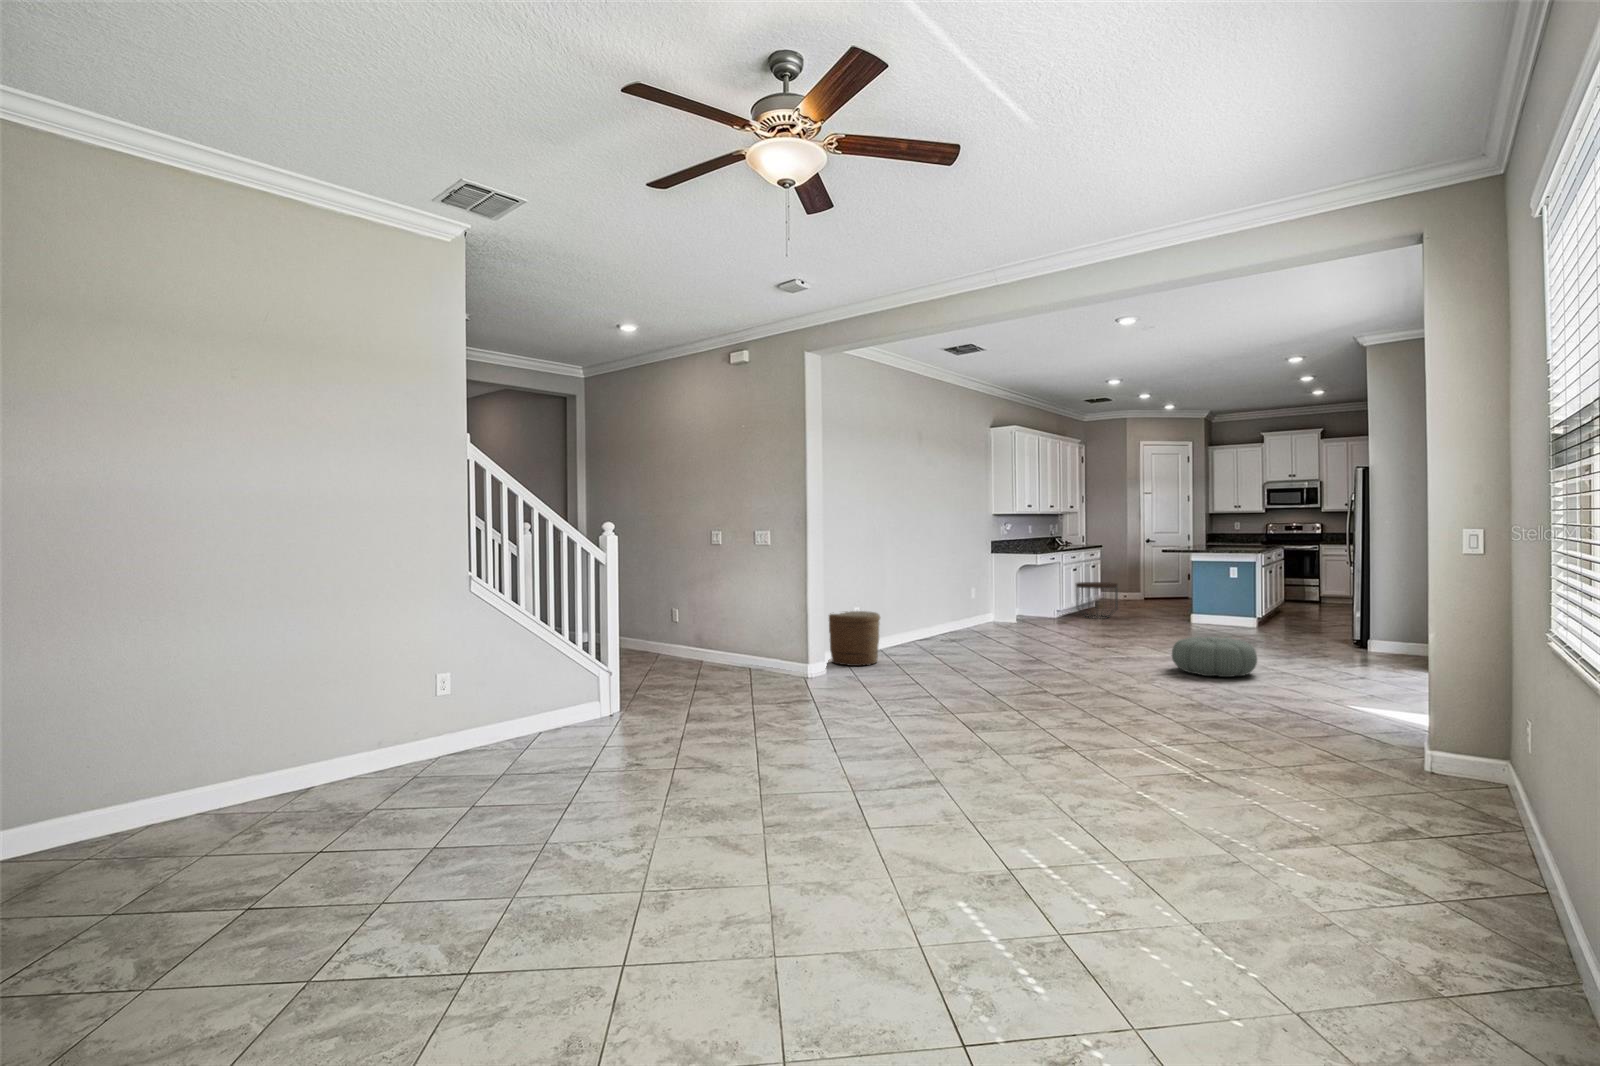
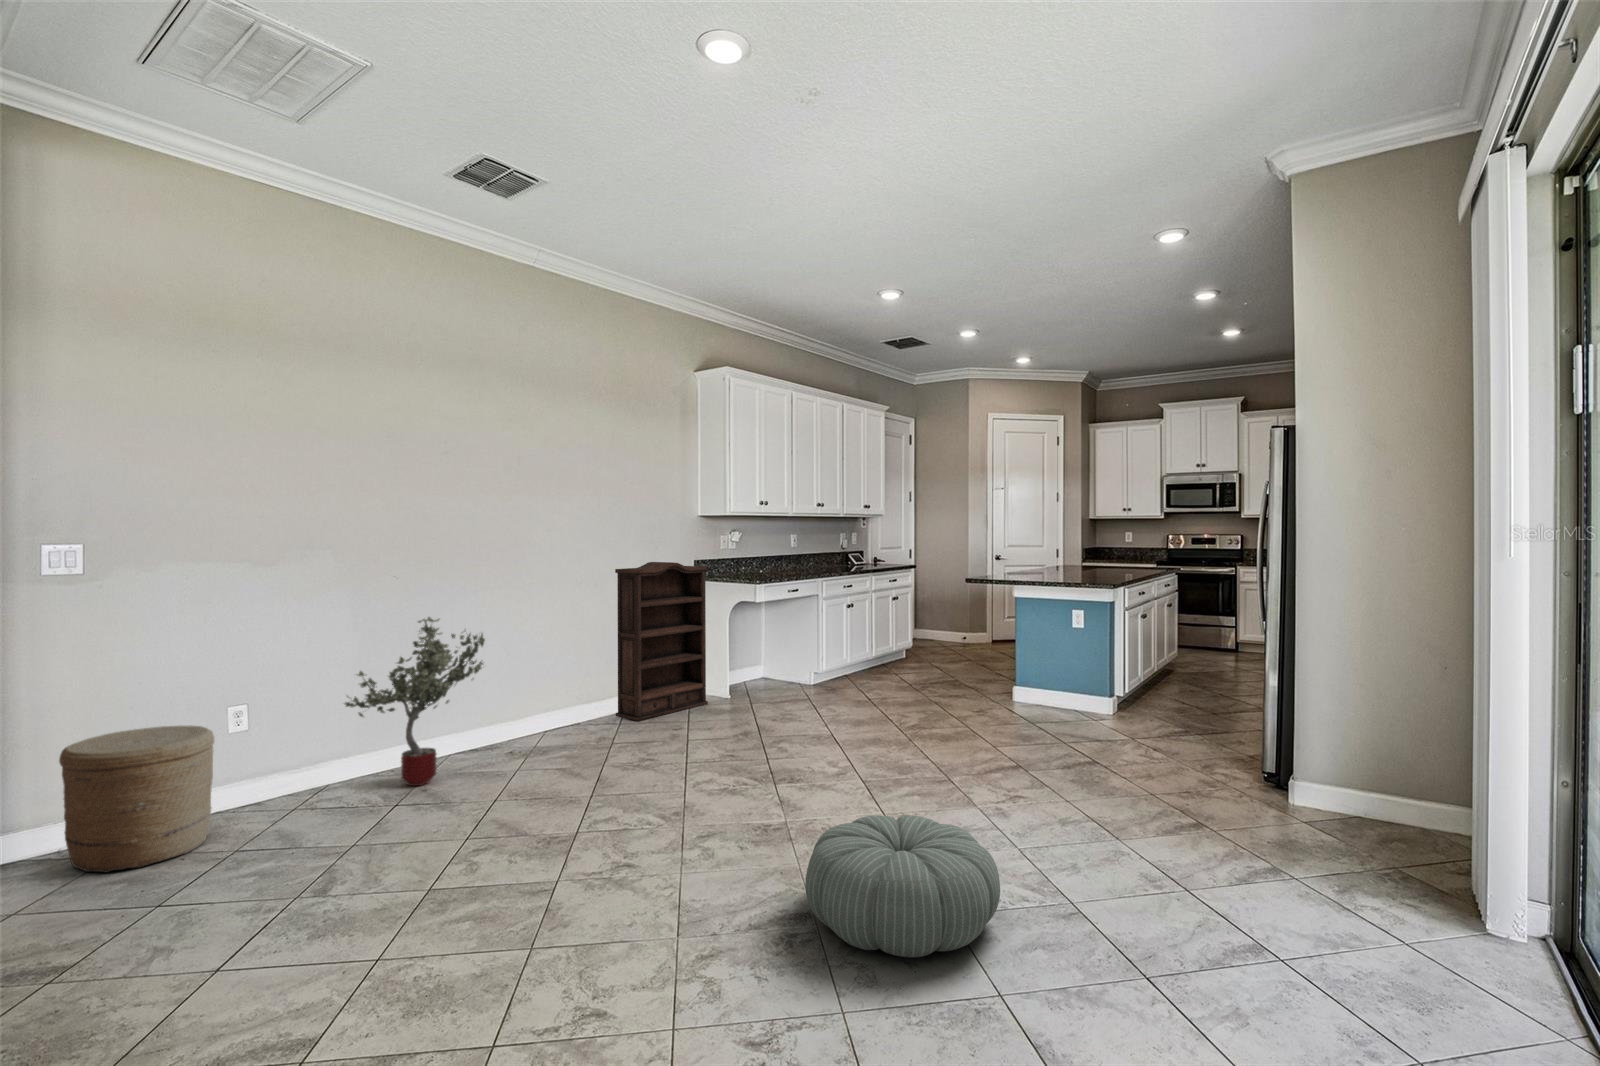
bookshelf: none [964,542,1008,631] -> present [615,562,708,721]
potted tree: none [894,566,945,649] -> present [345,617,485,786]
side table: present [1076,582,1118,618] -> none [847,625,911,687]

